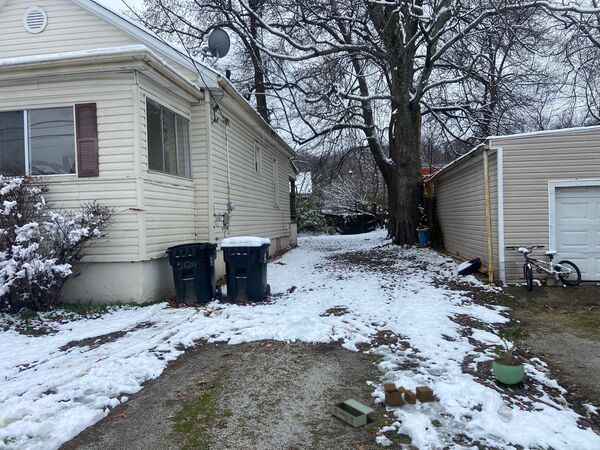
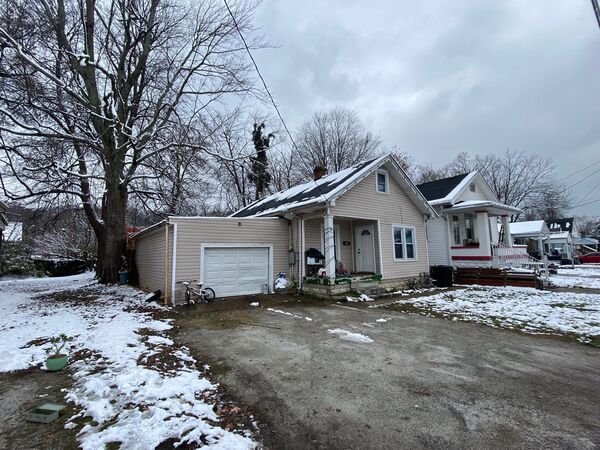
potted plant: present [492,325,530,384] -> present [45,334,73,370]
cardboard box: present [381,383,433,406] -> none [72,379,114,401]

